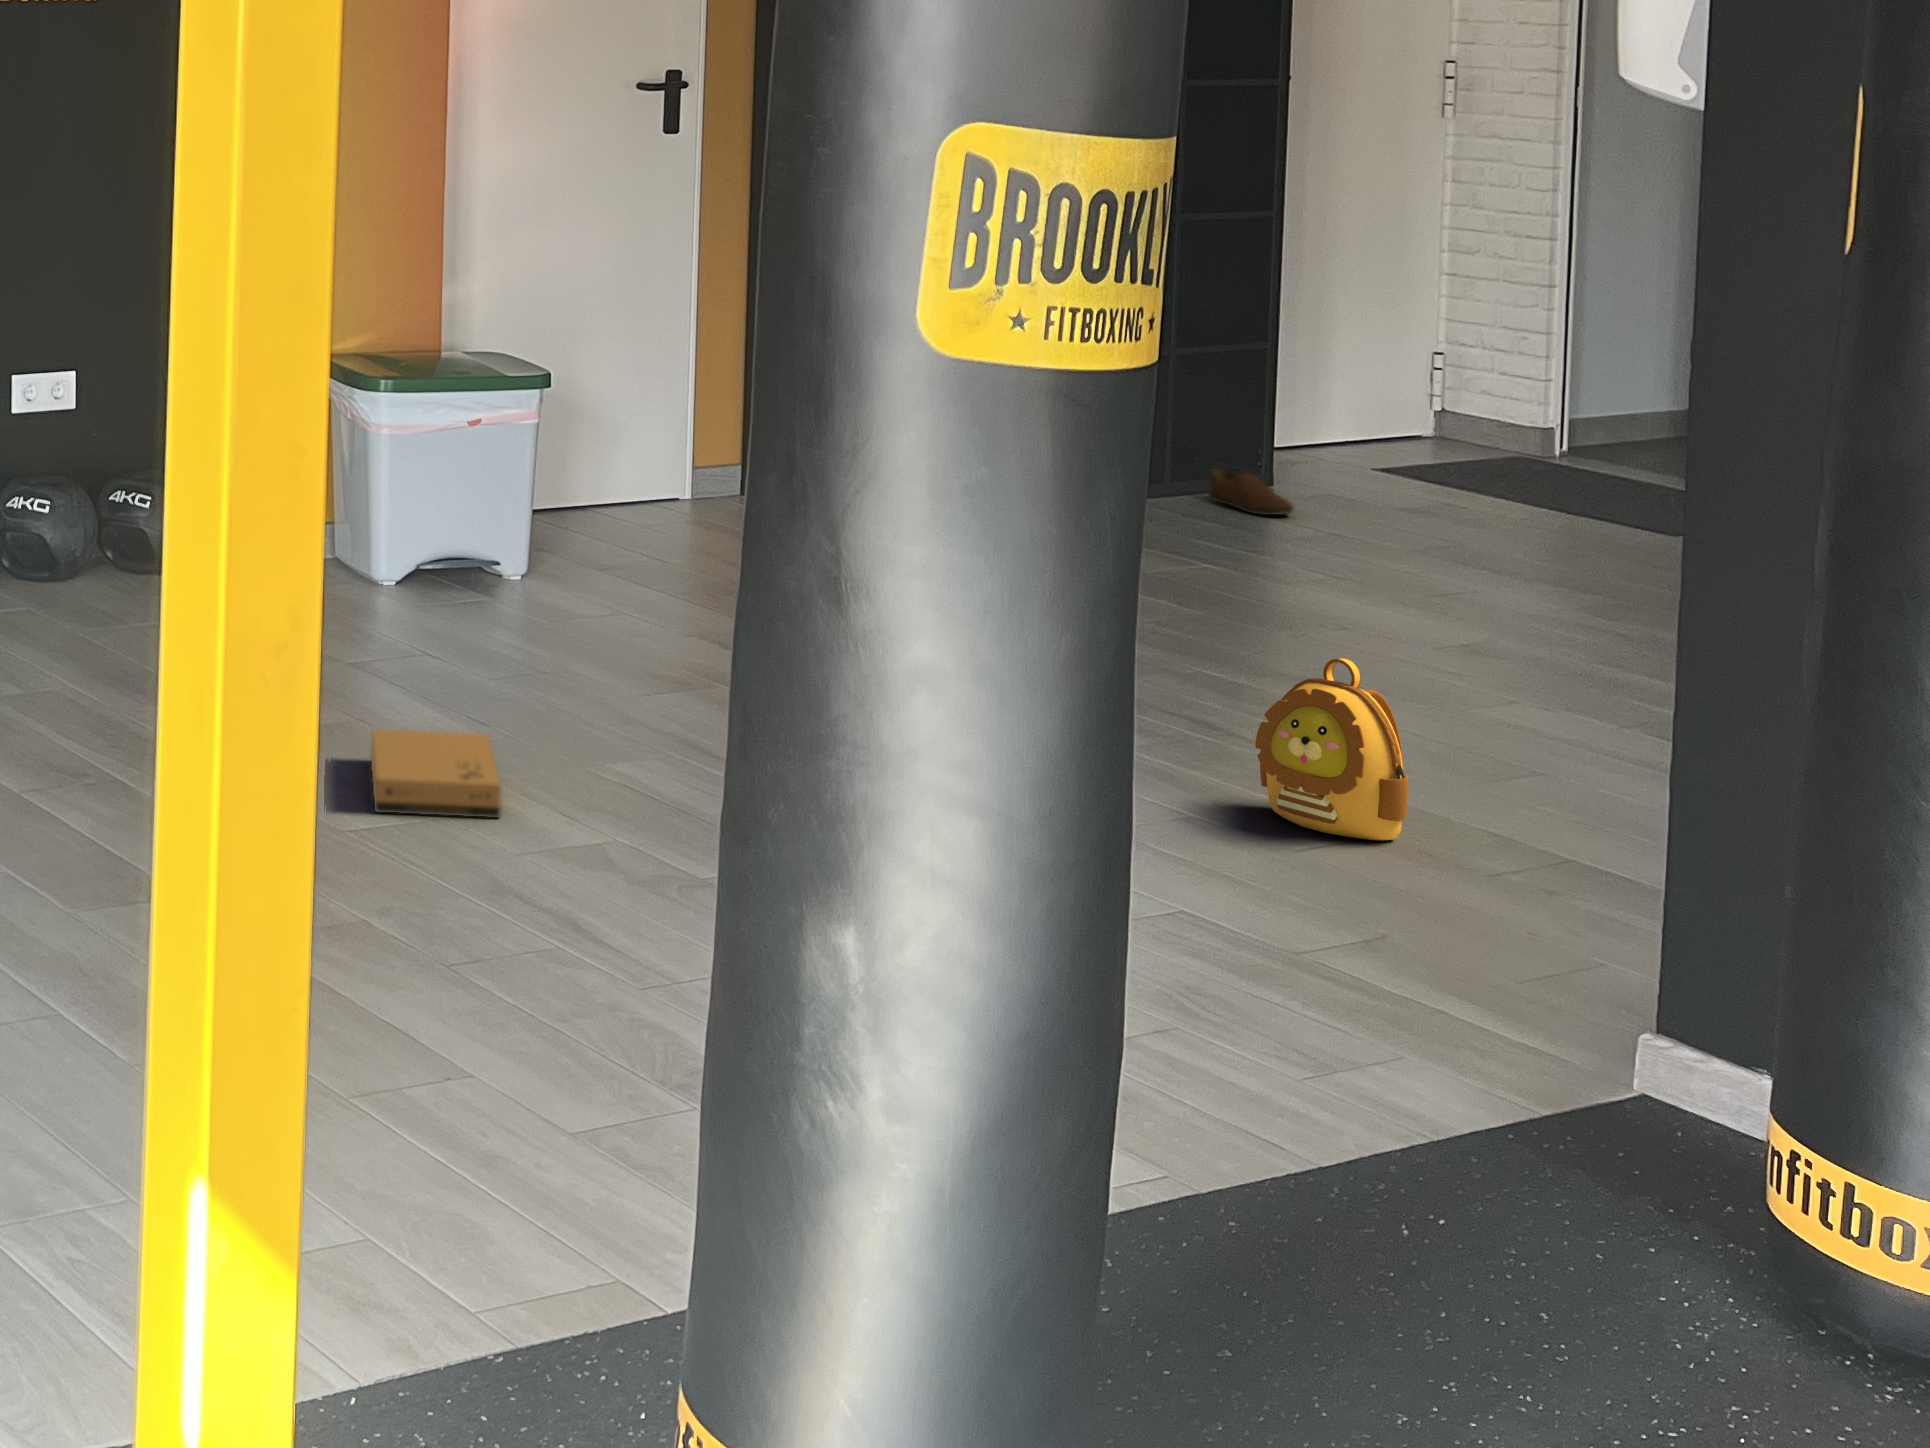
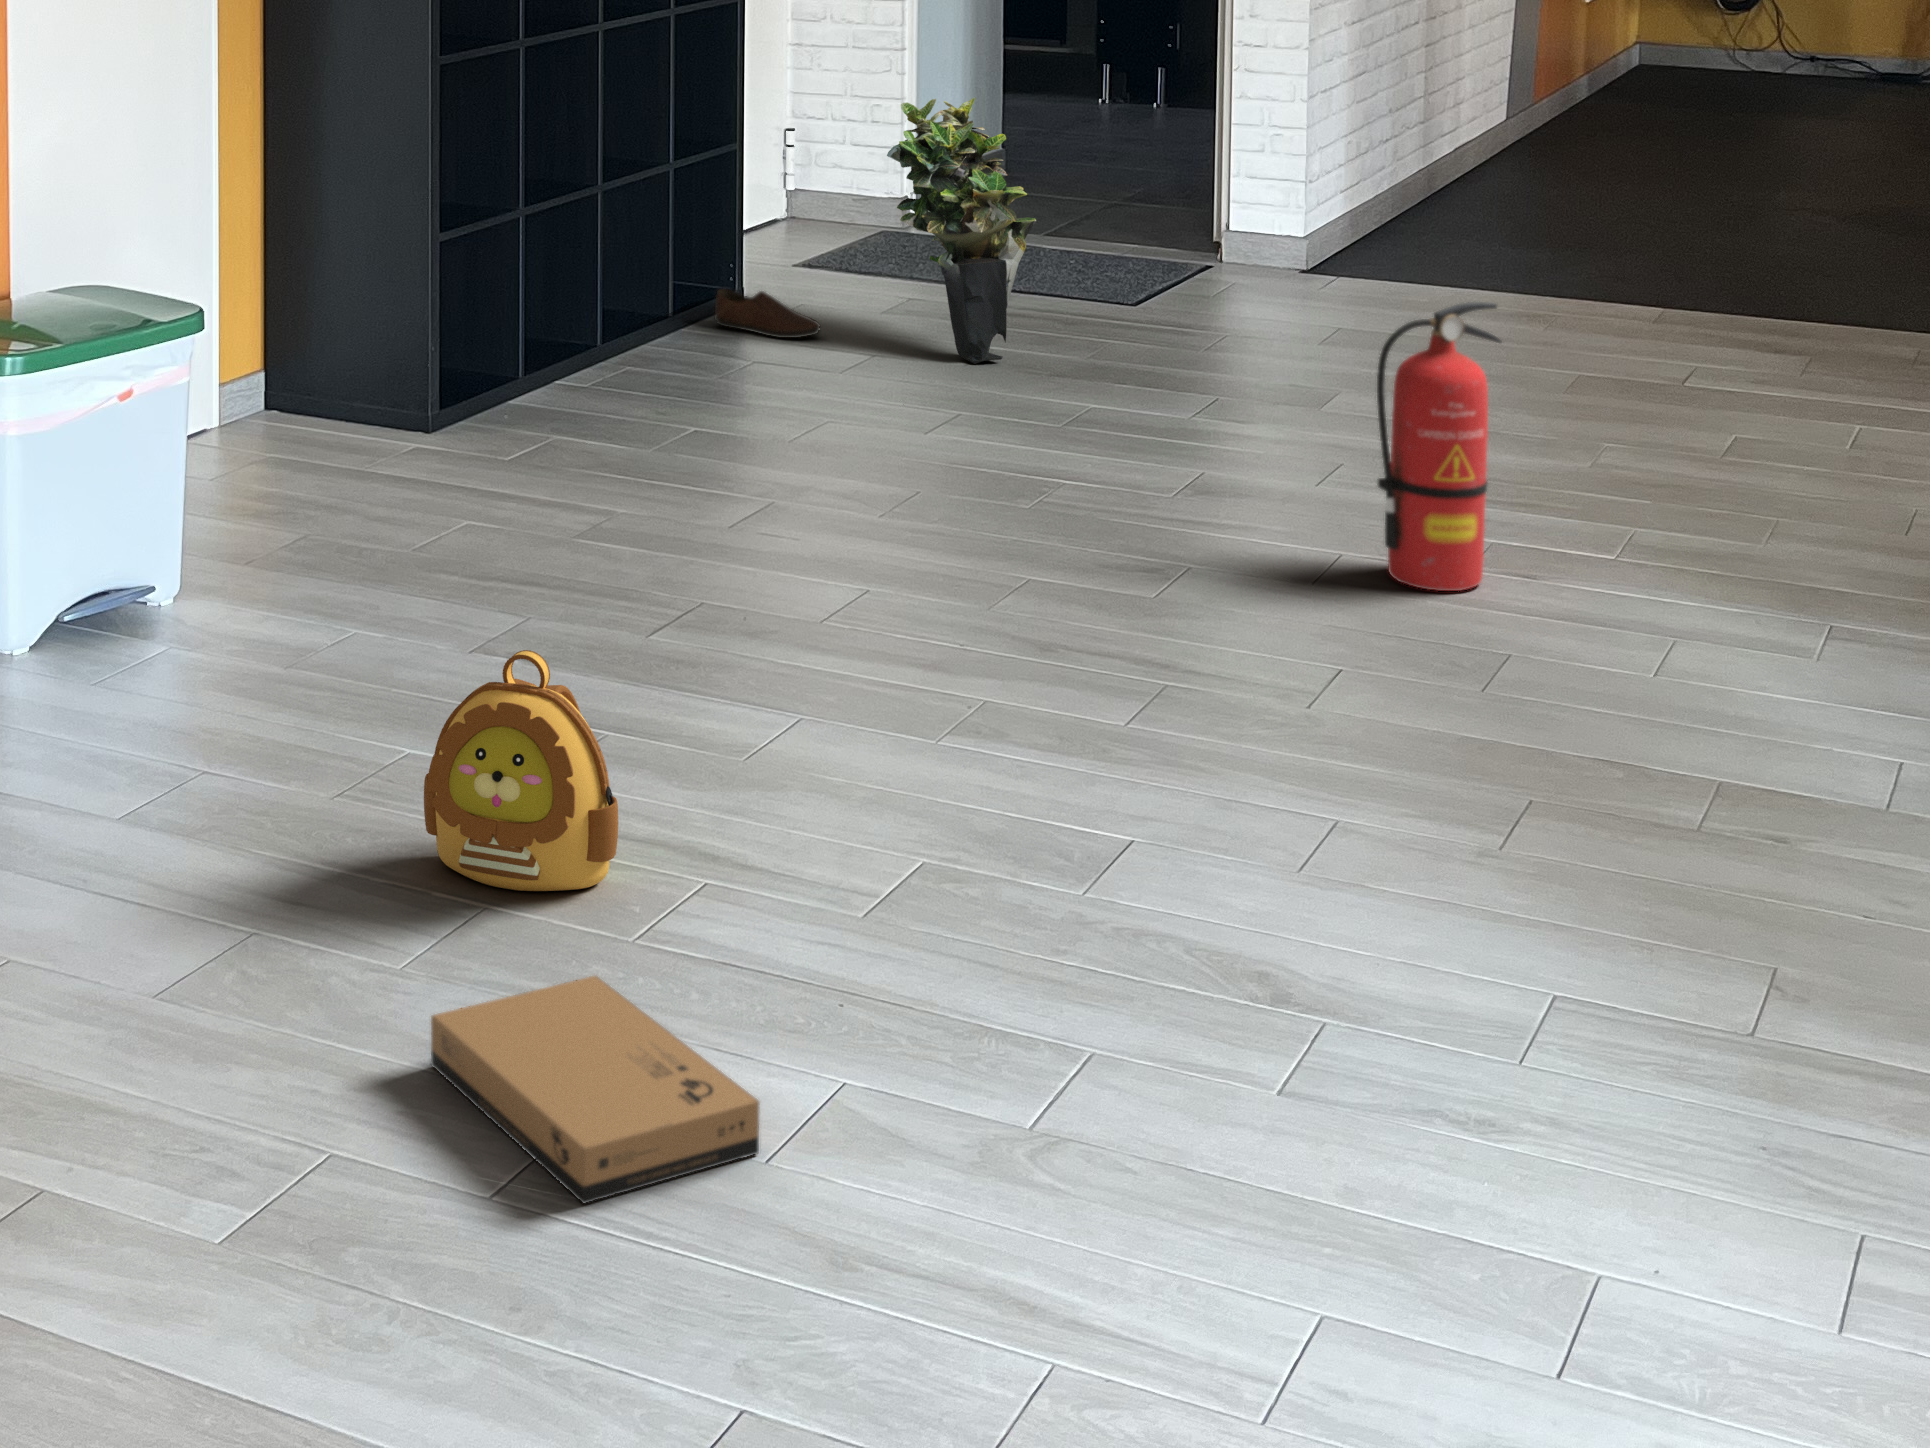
potted plant: none [1338,311,1488,550] -> present [887,98,1036,364]
fire extinguisher: none [1485,472,1617,719] -> present [1377,302,1501,591]
backpack: present [1255,658,1409,840] -> present [424,650,618,891]

